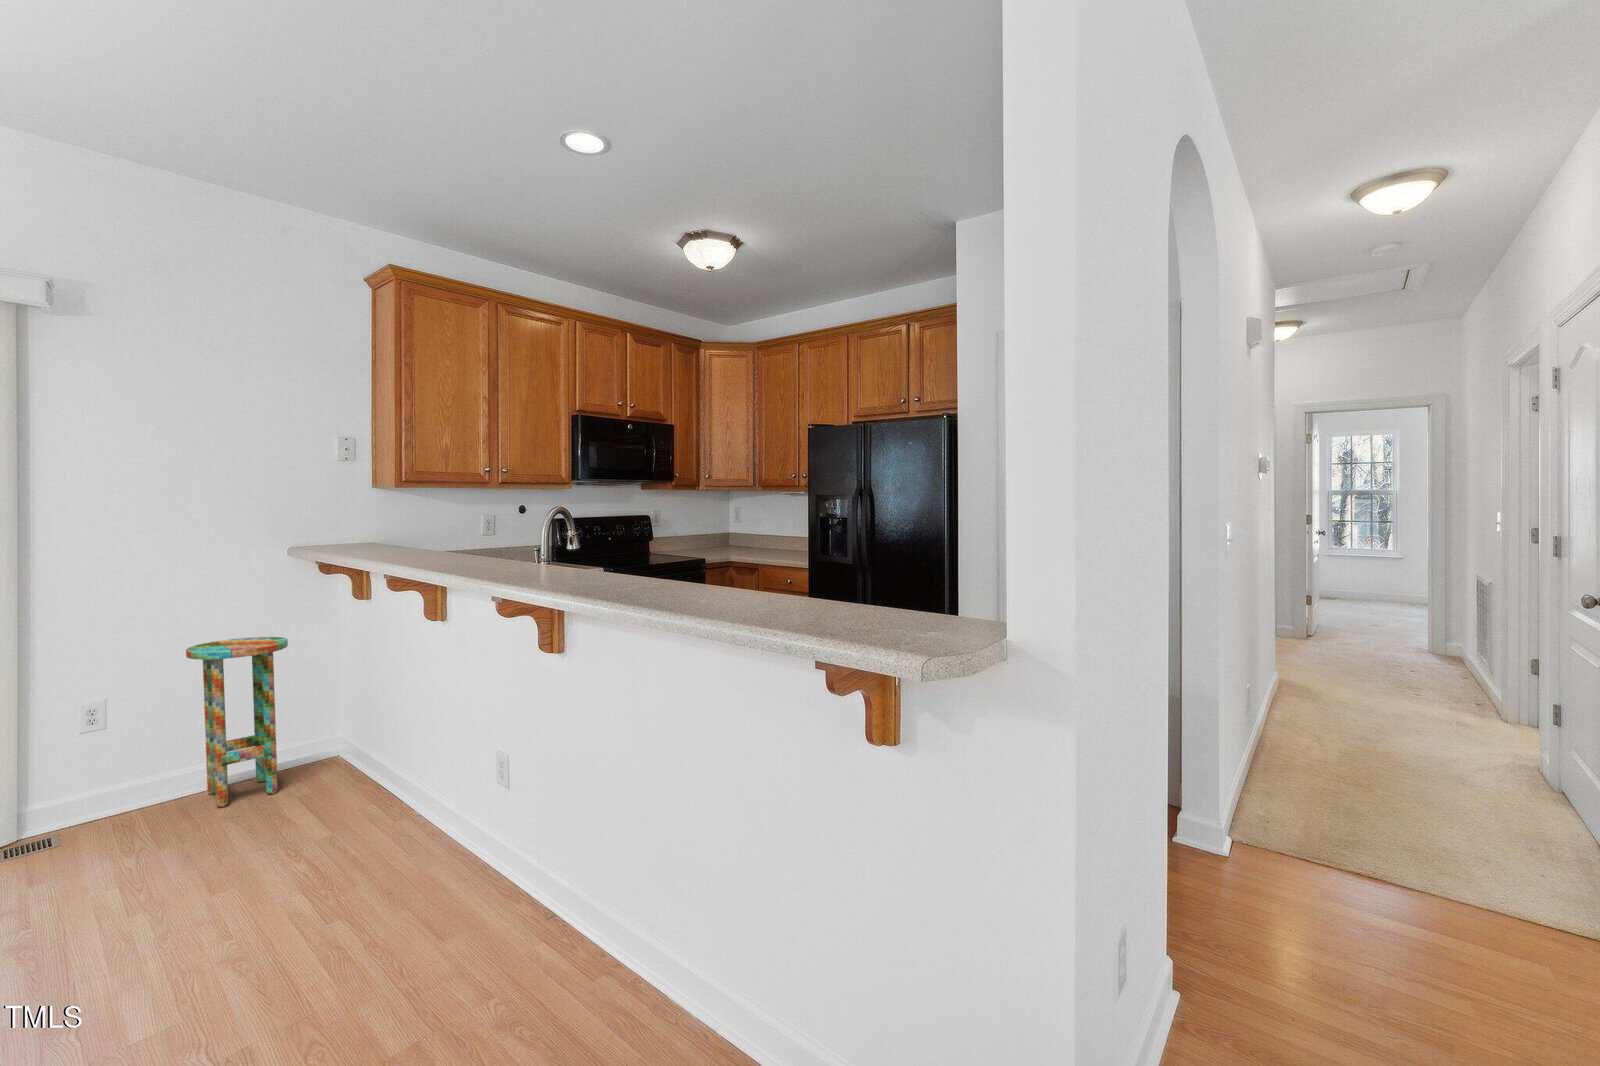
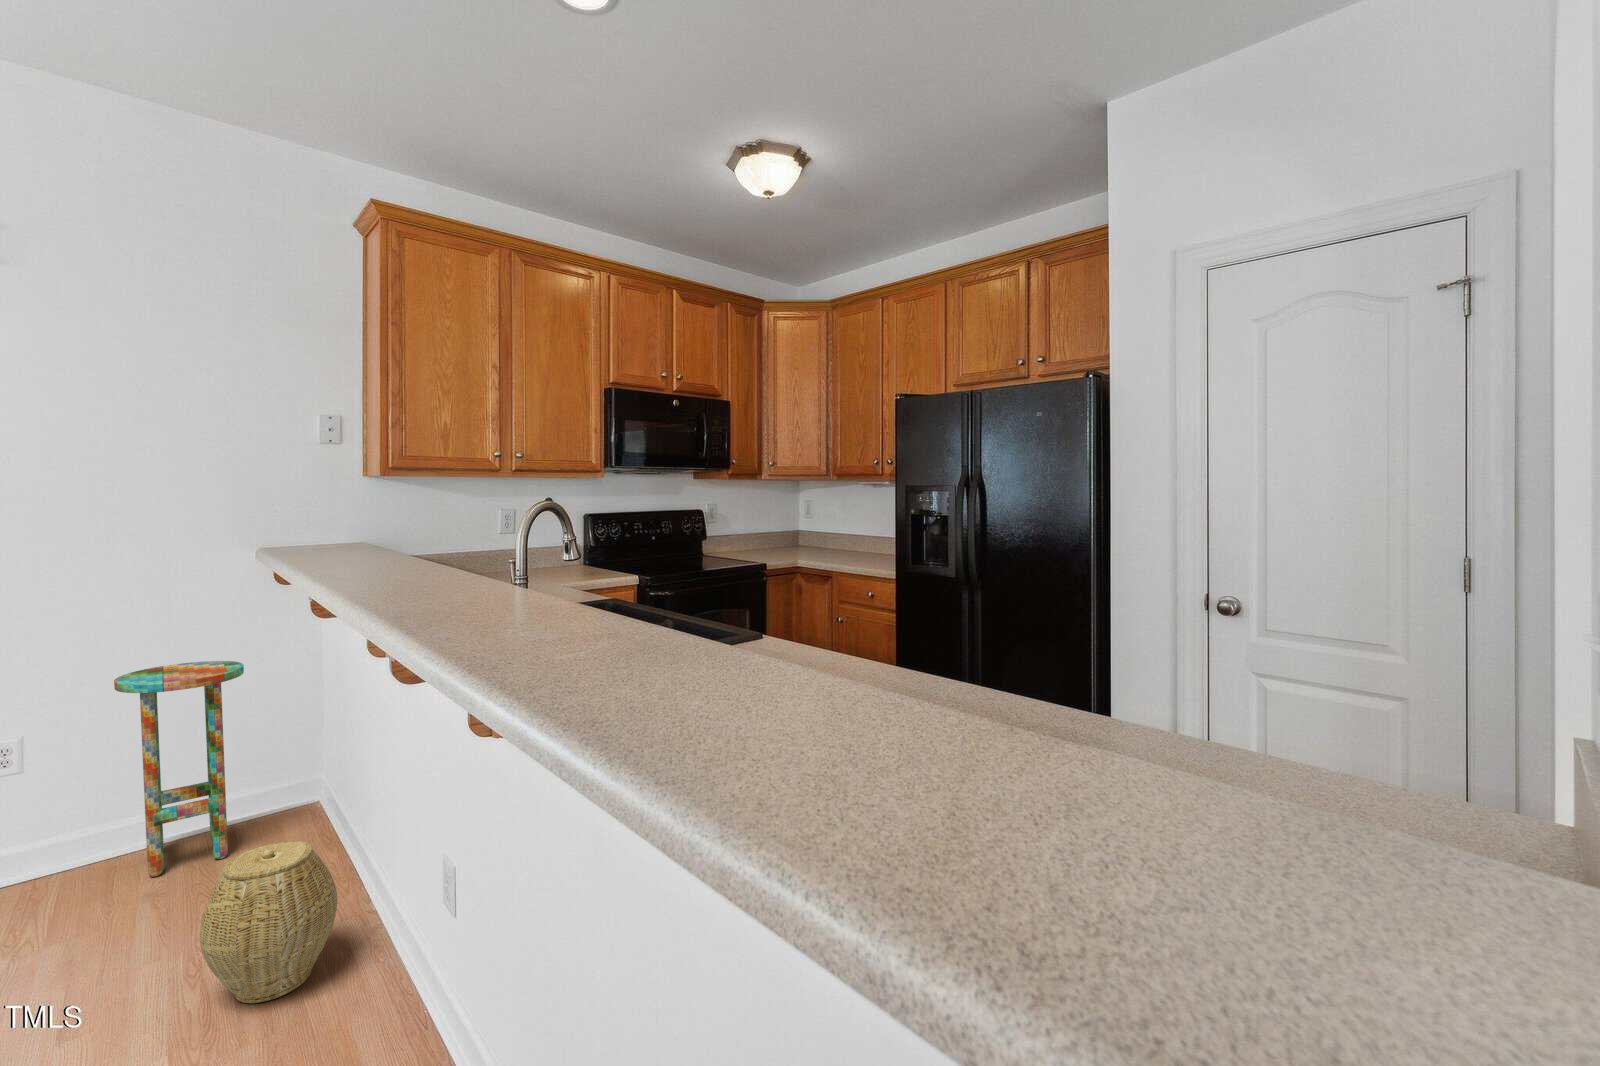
woven basket: none [305,758,402,871] -> present [200,841,337,1003]

